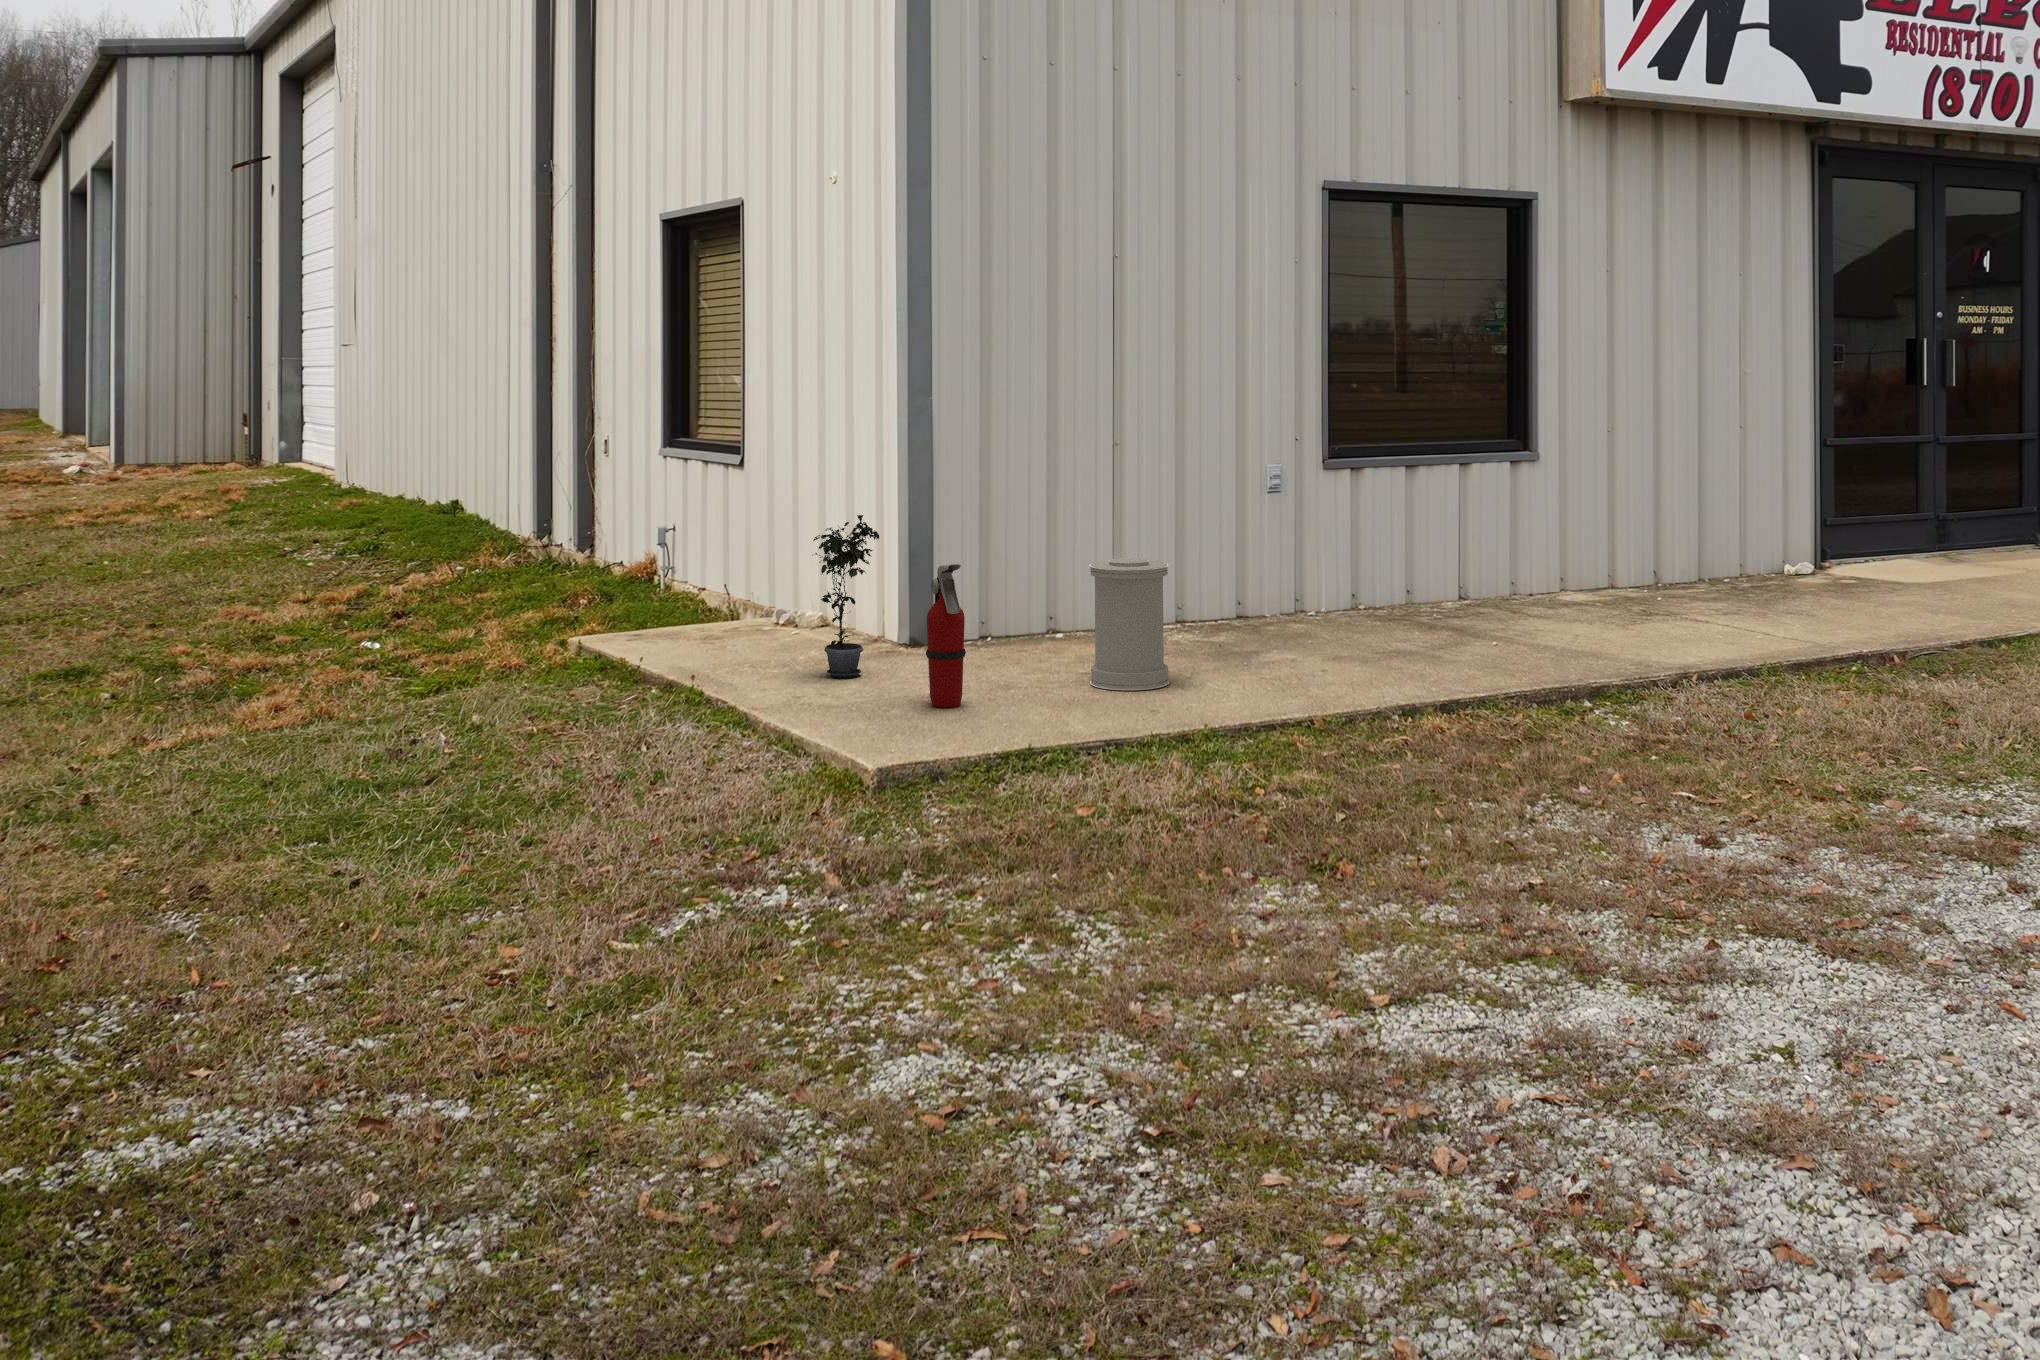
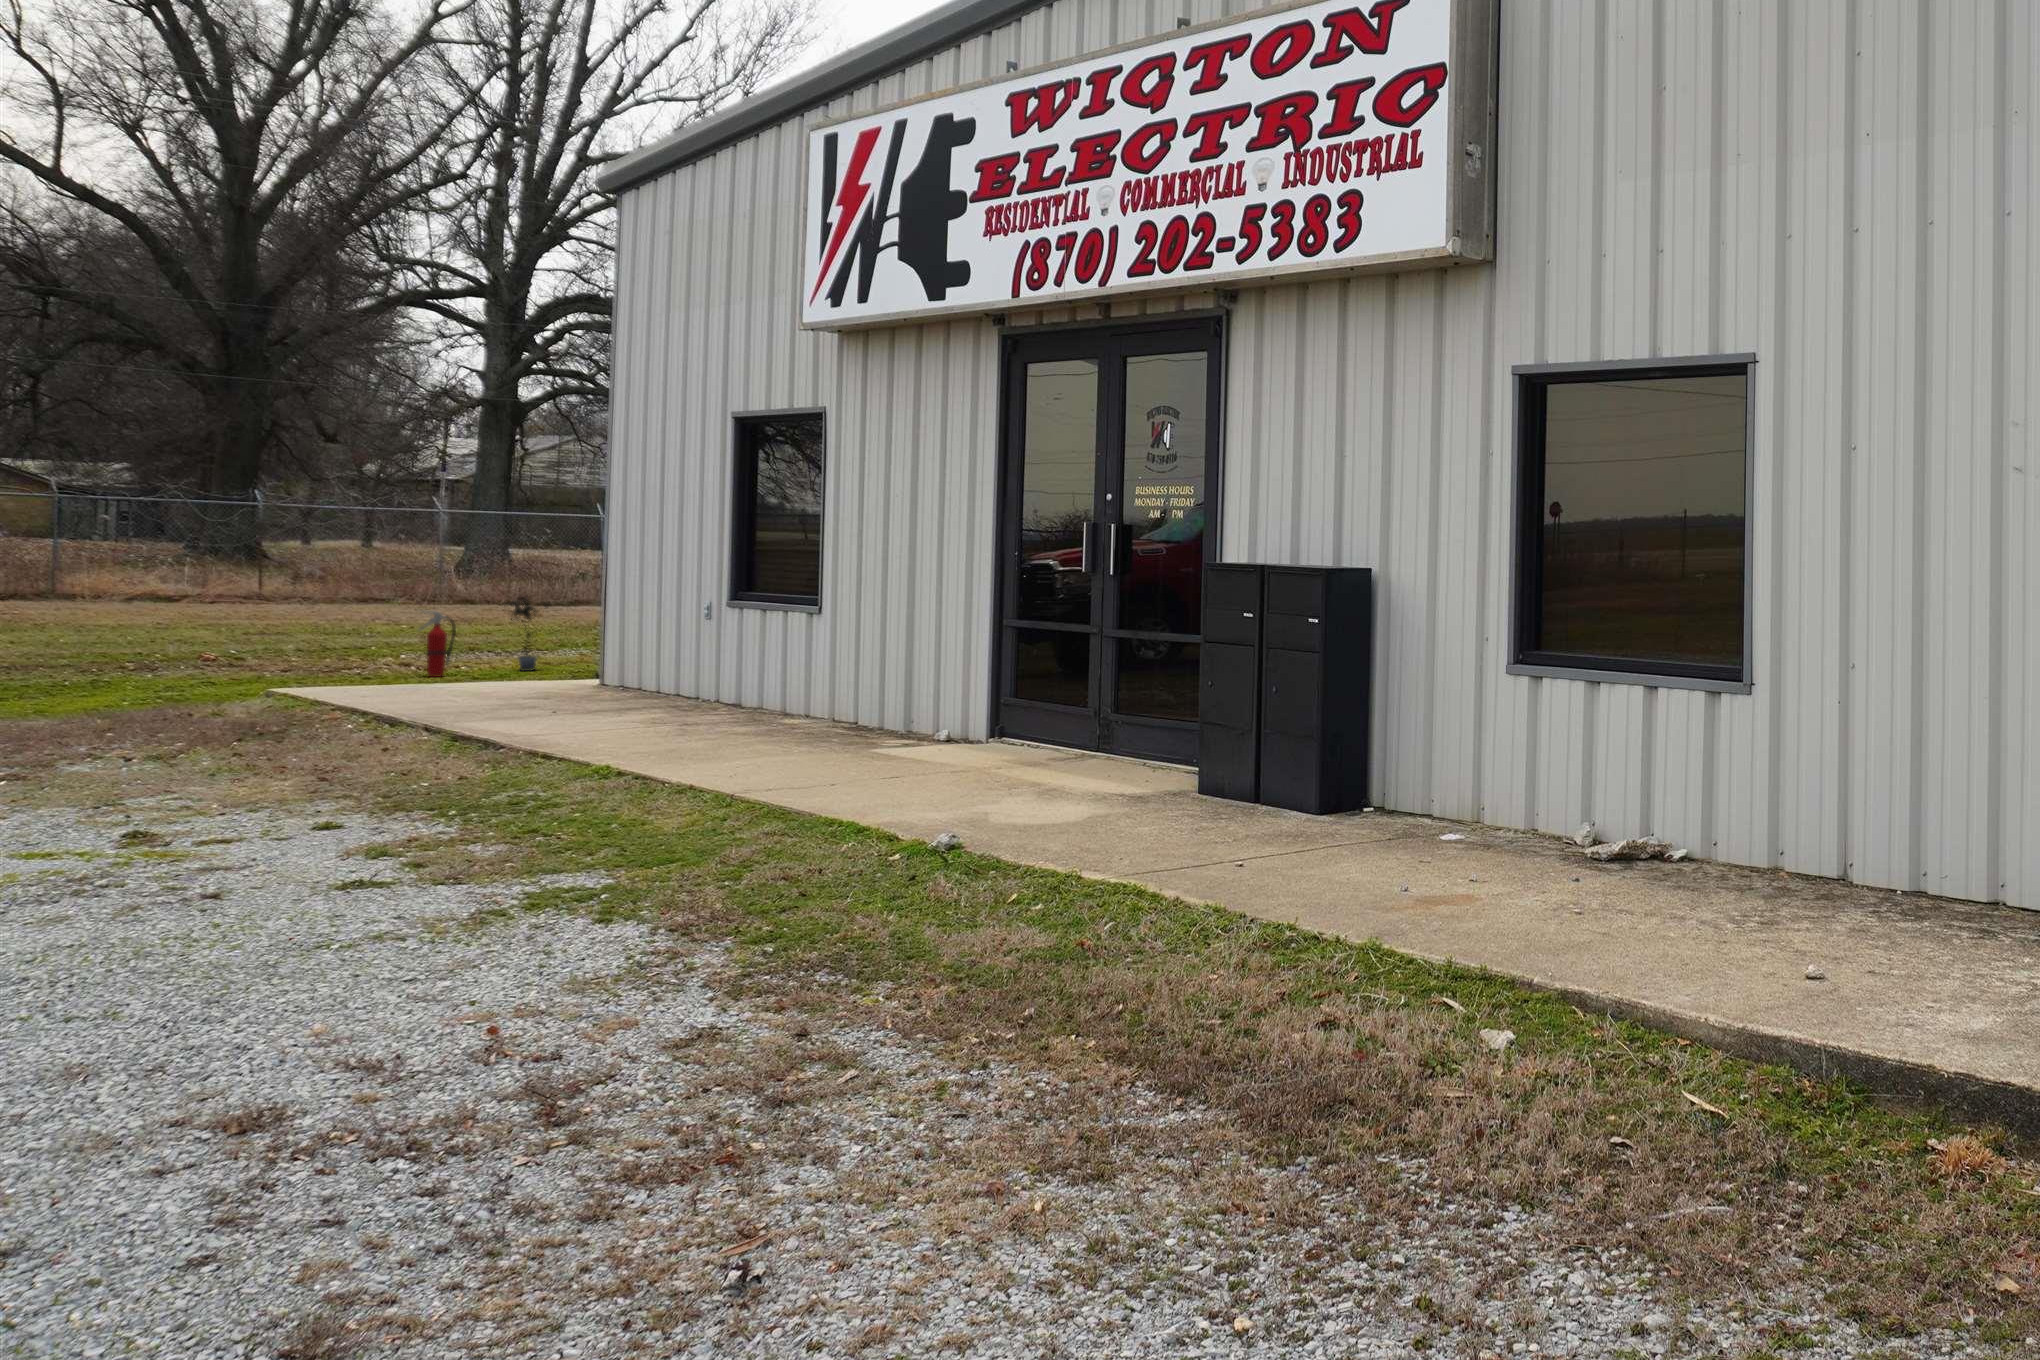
trash can: present [1089,558,1169,691] -> none [451,620,500,685]

